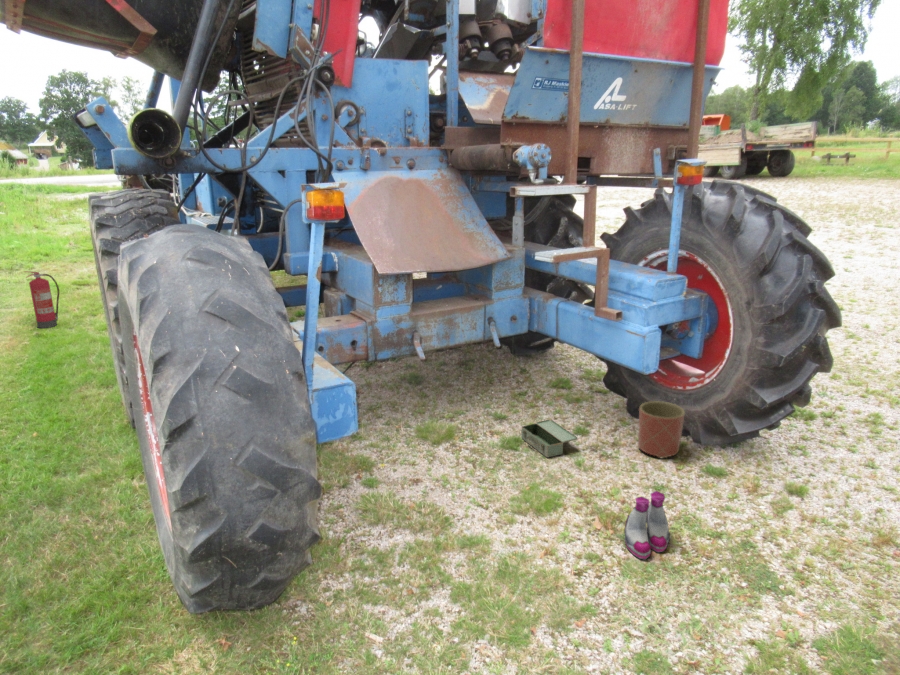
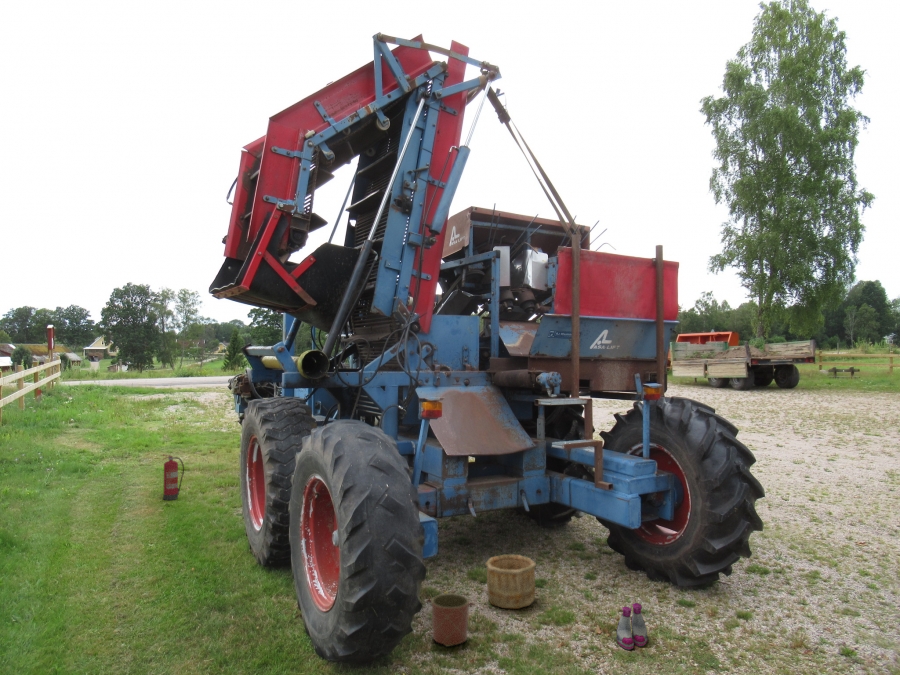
planter: present [638,401,685,458] -> present [432,594,469,647]
wooden bucket: none [437,412,509,489] -> present [486,555,536,609]
toolbox: present [521,420,578,458] -> none [546,567,587,592]

